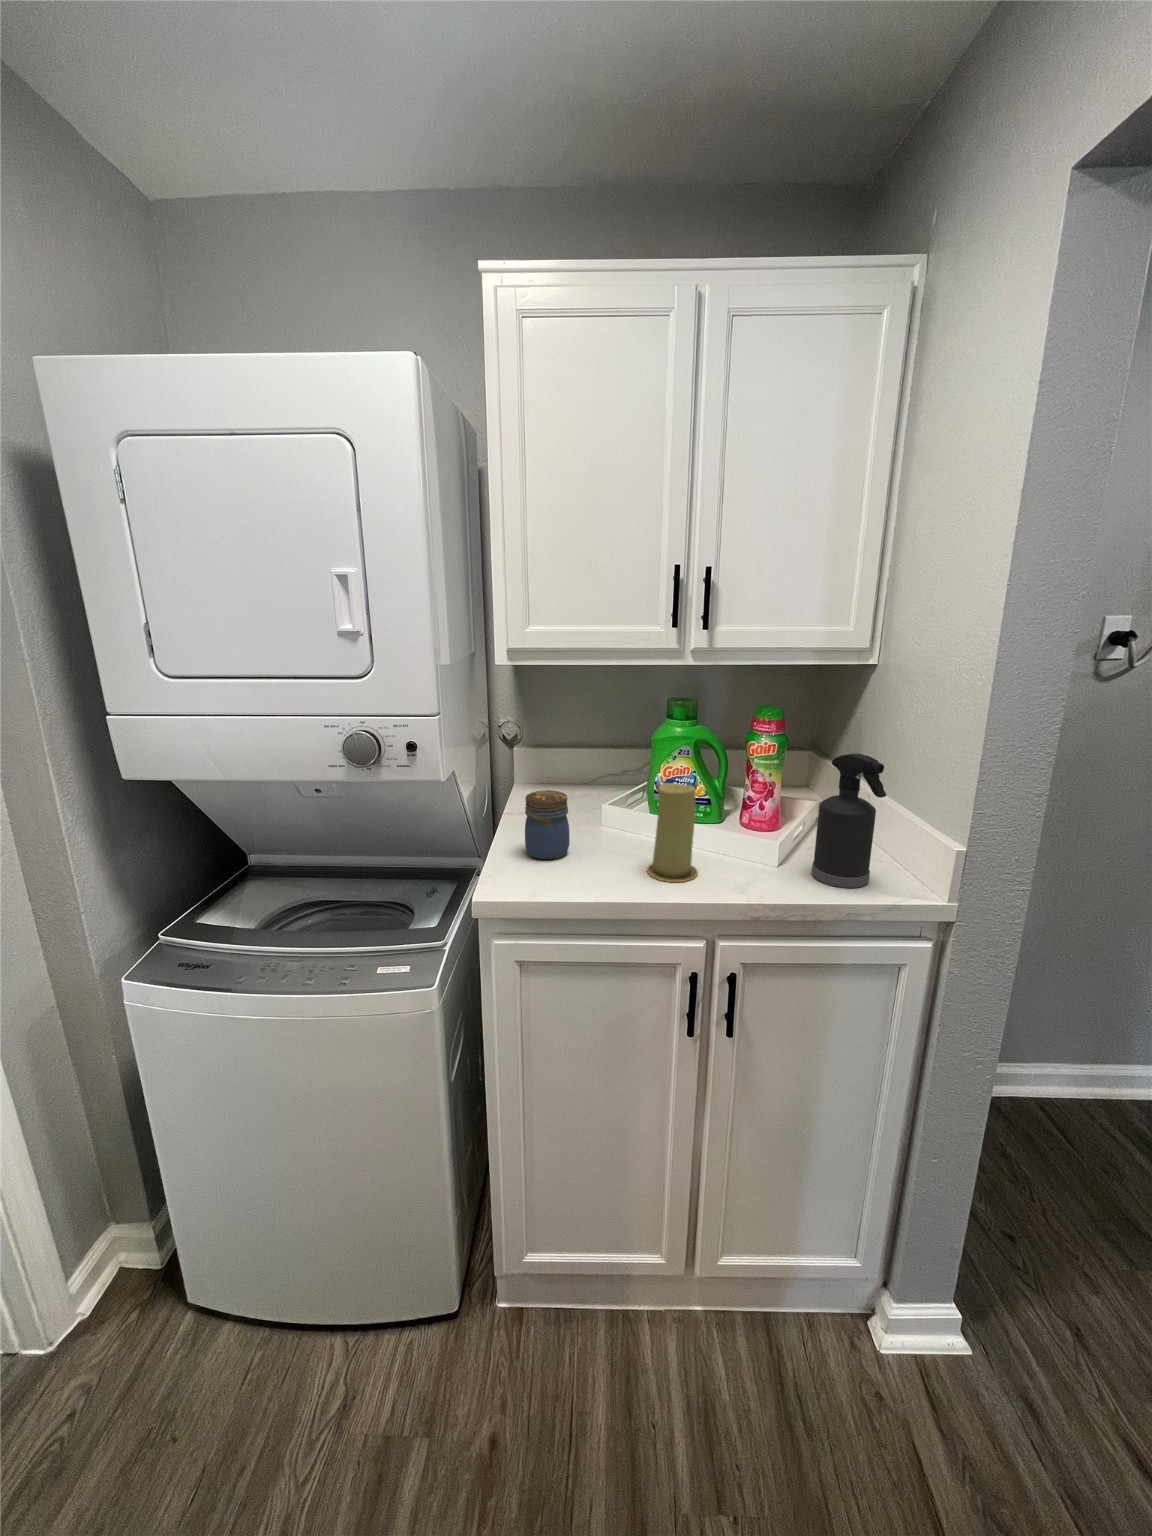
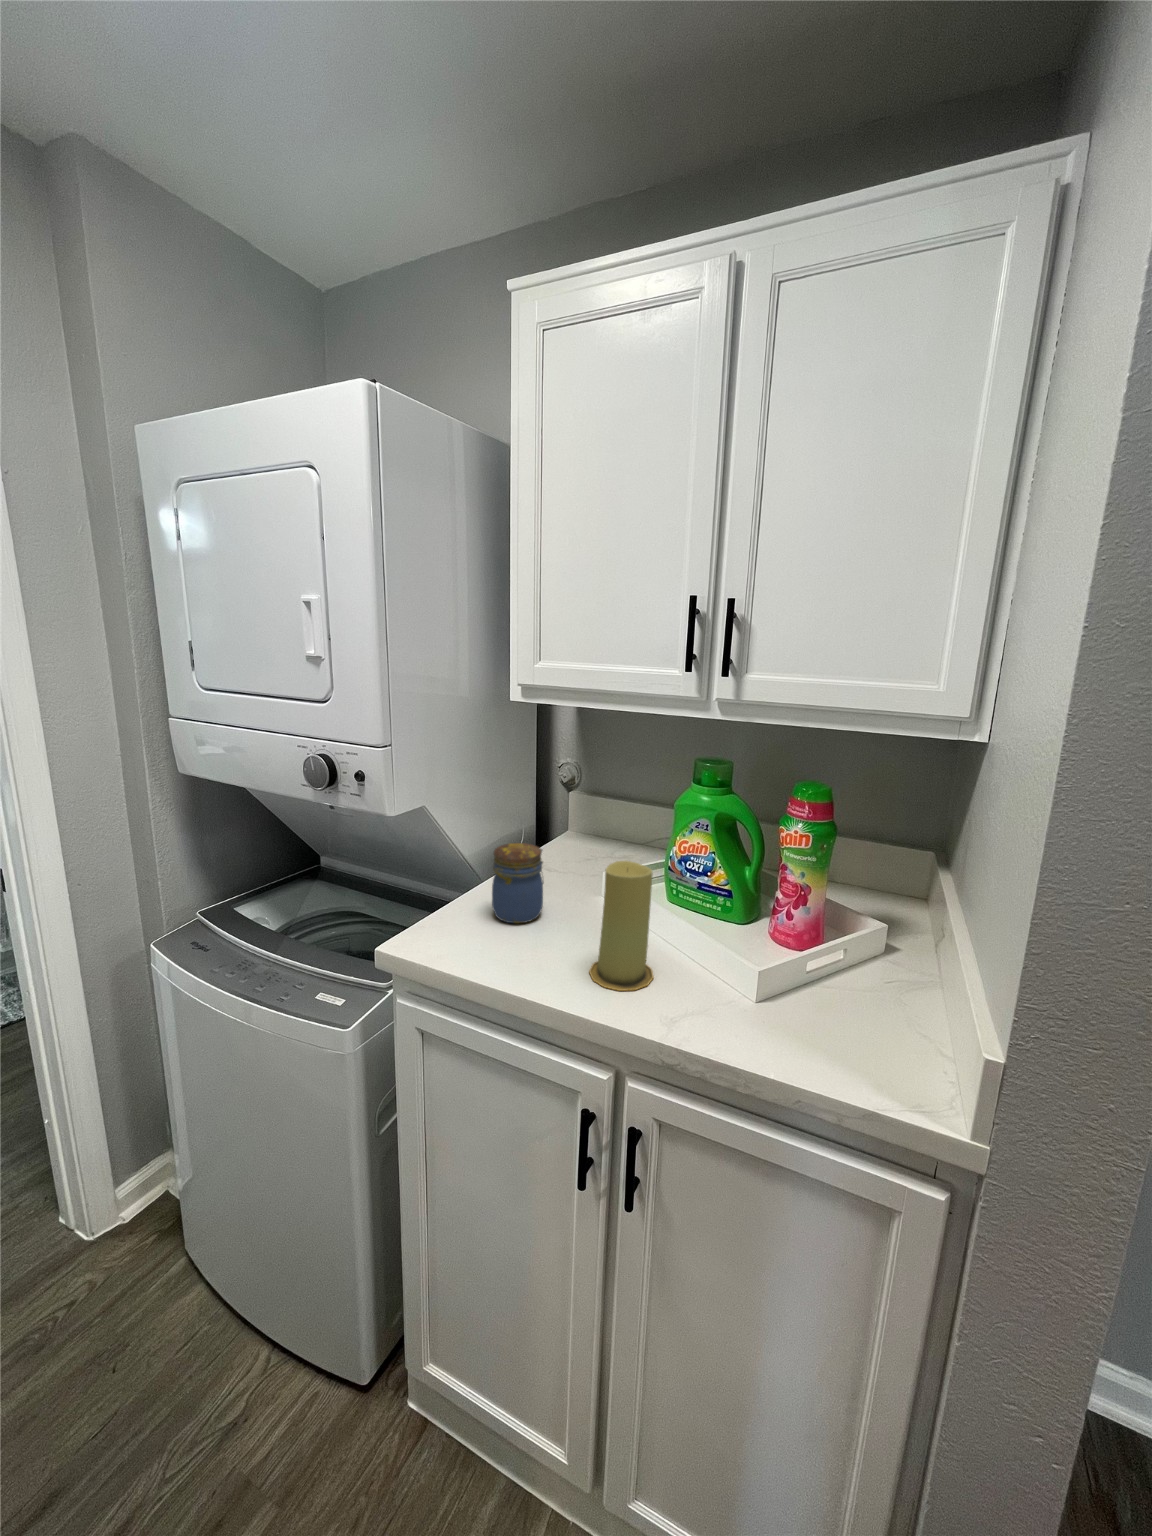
spray bottle: present [812,753,886,888] -> none [800,868,897,1071]

